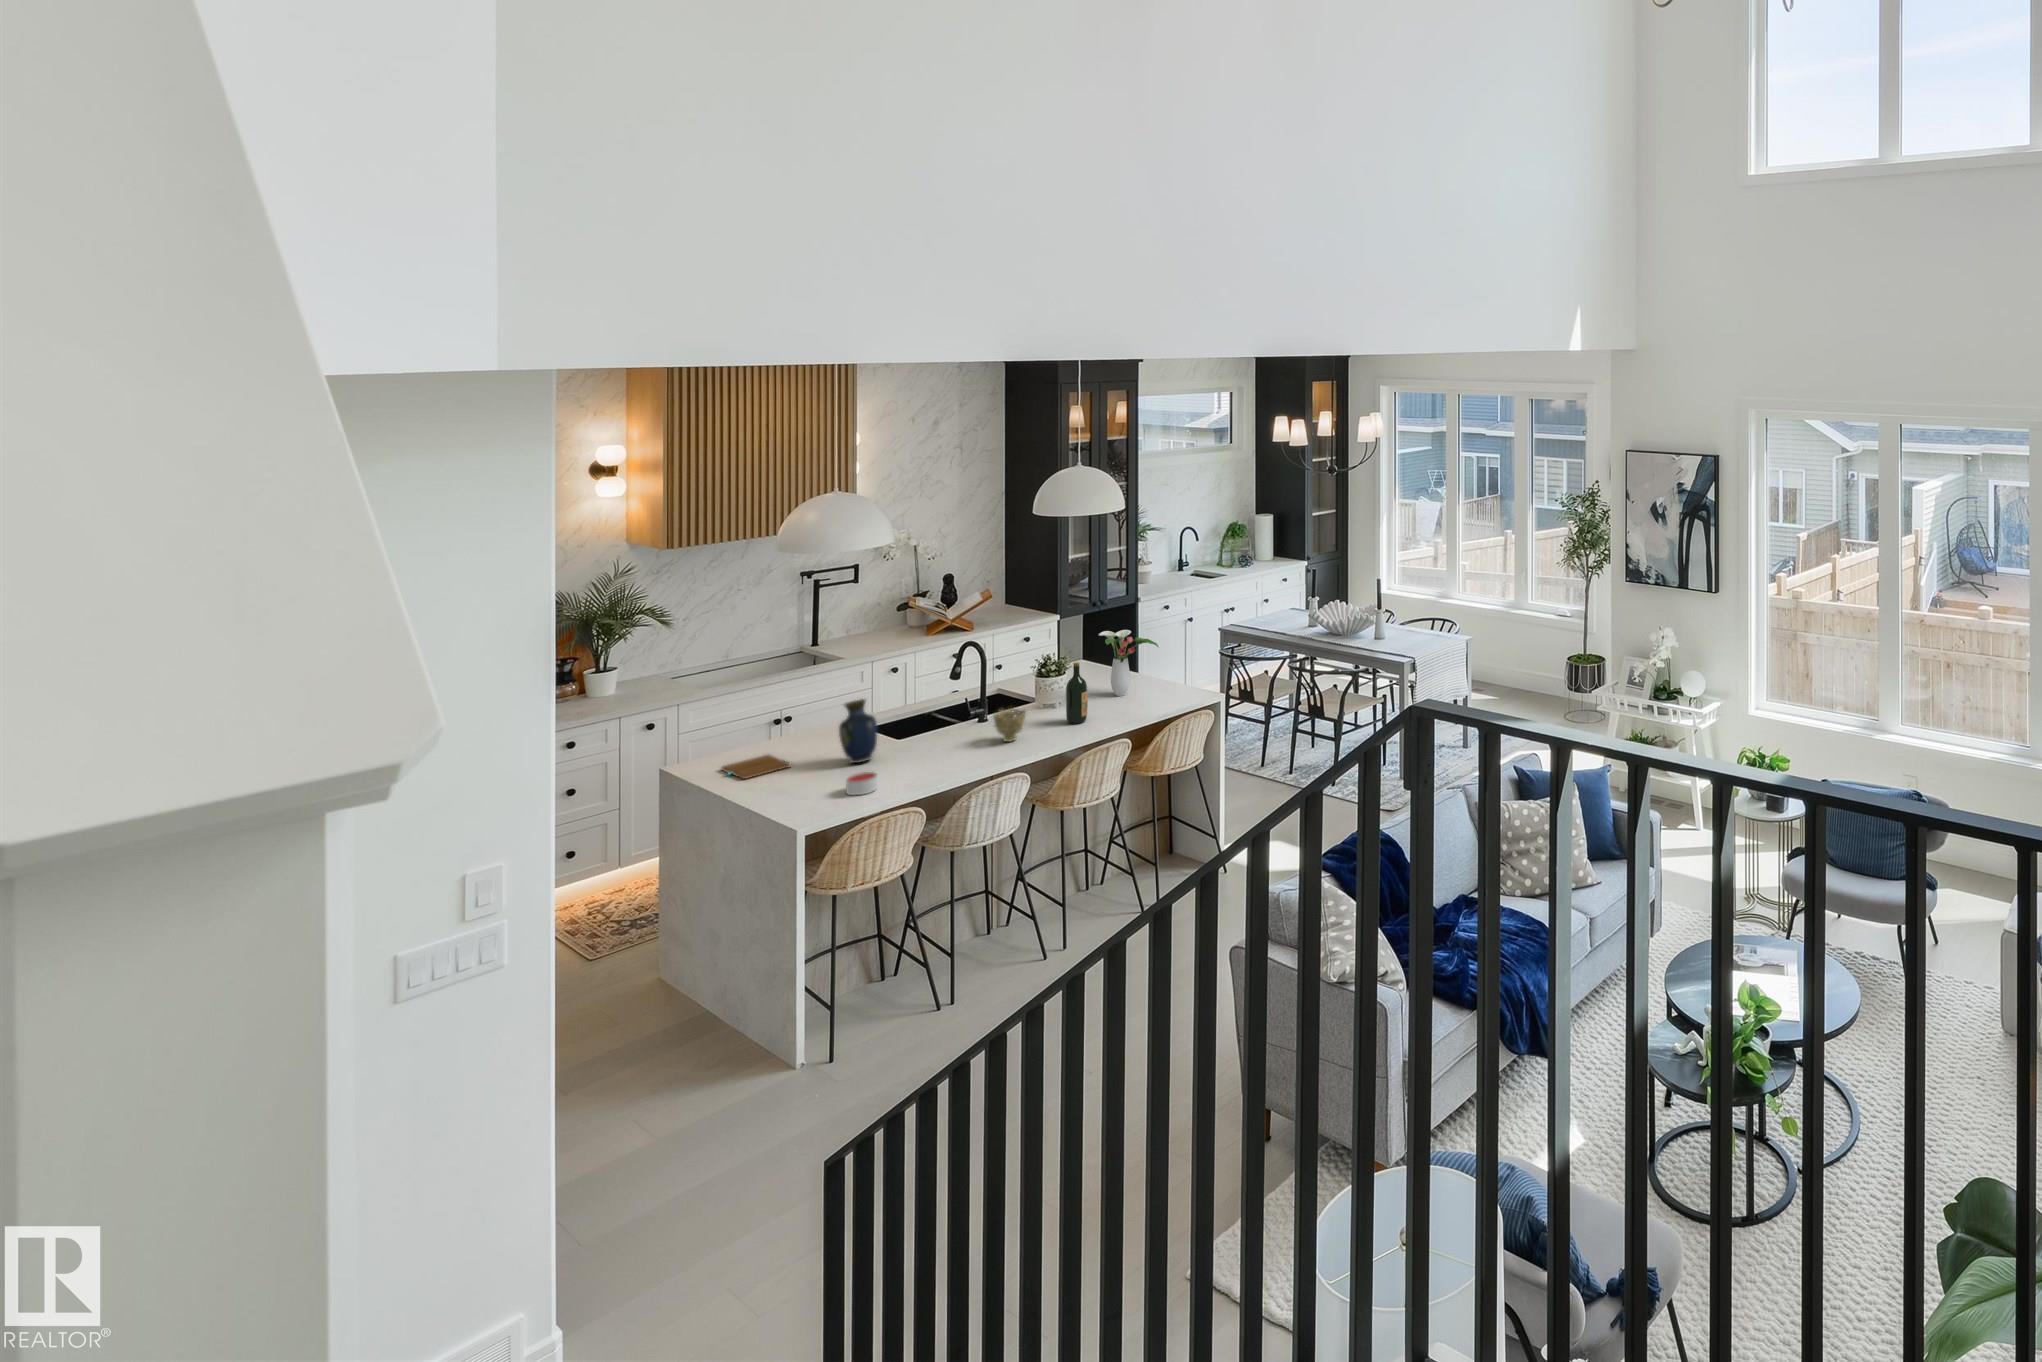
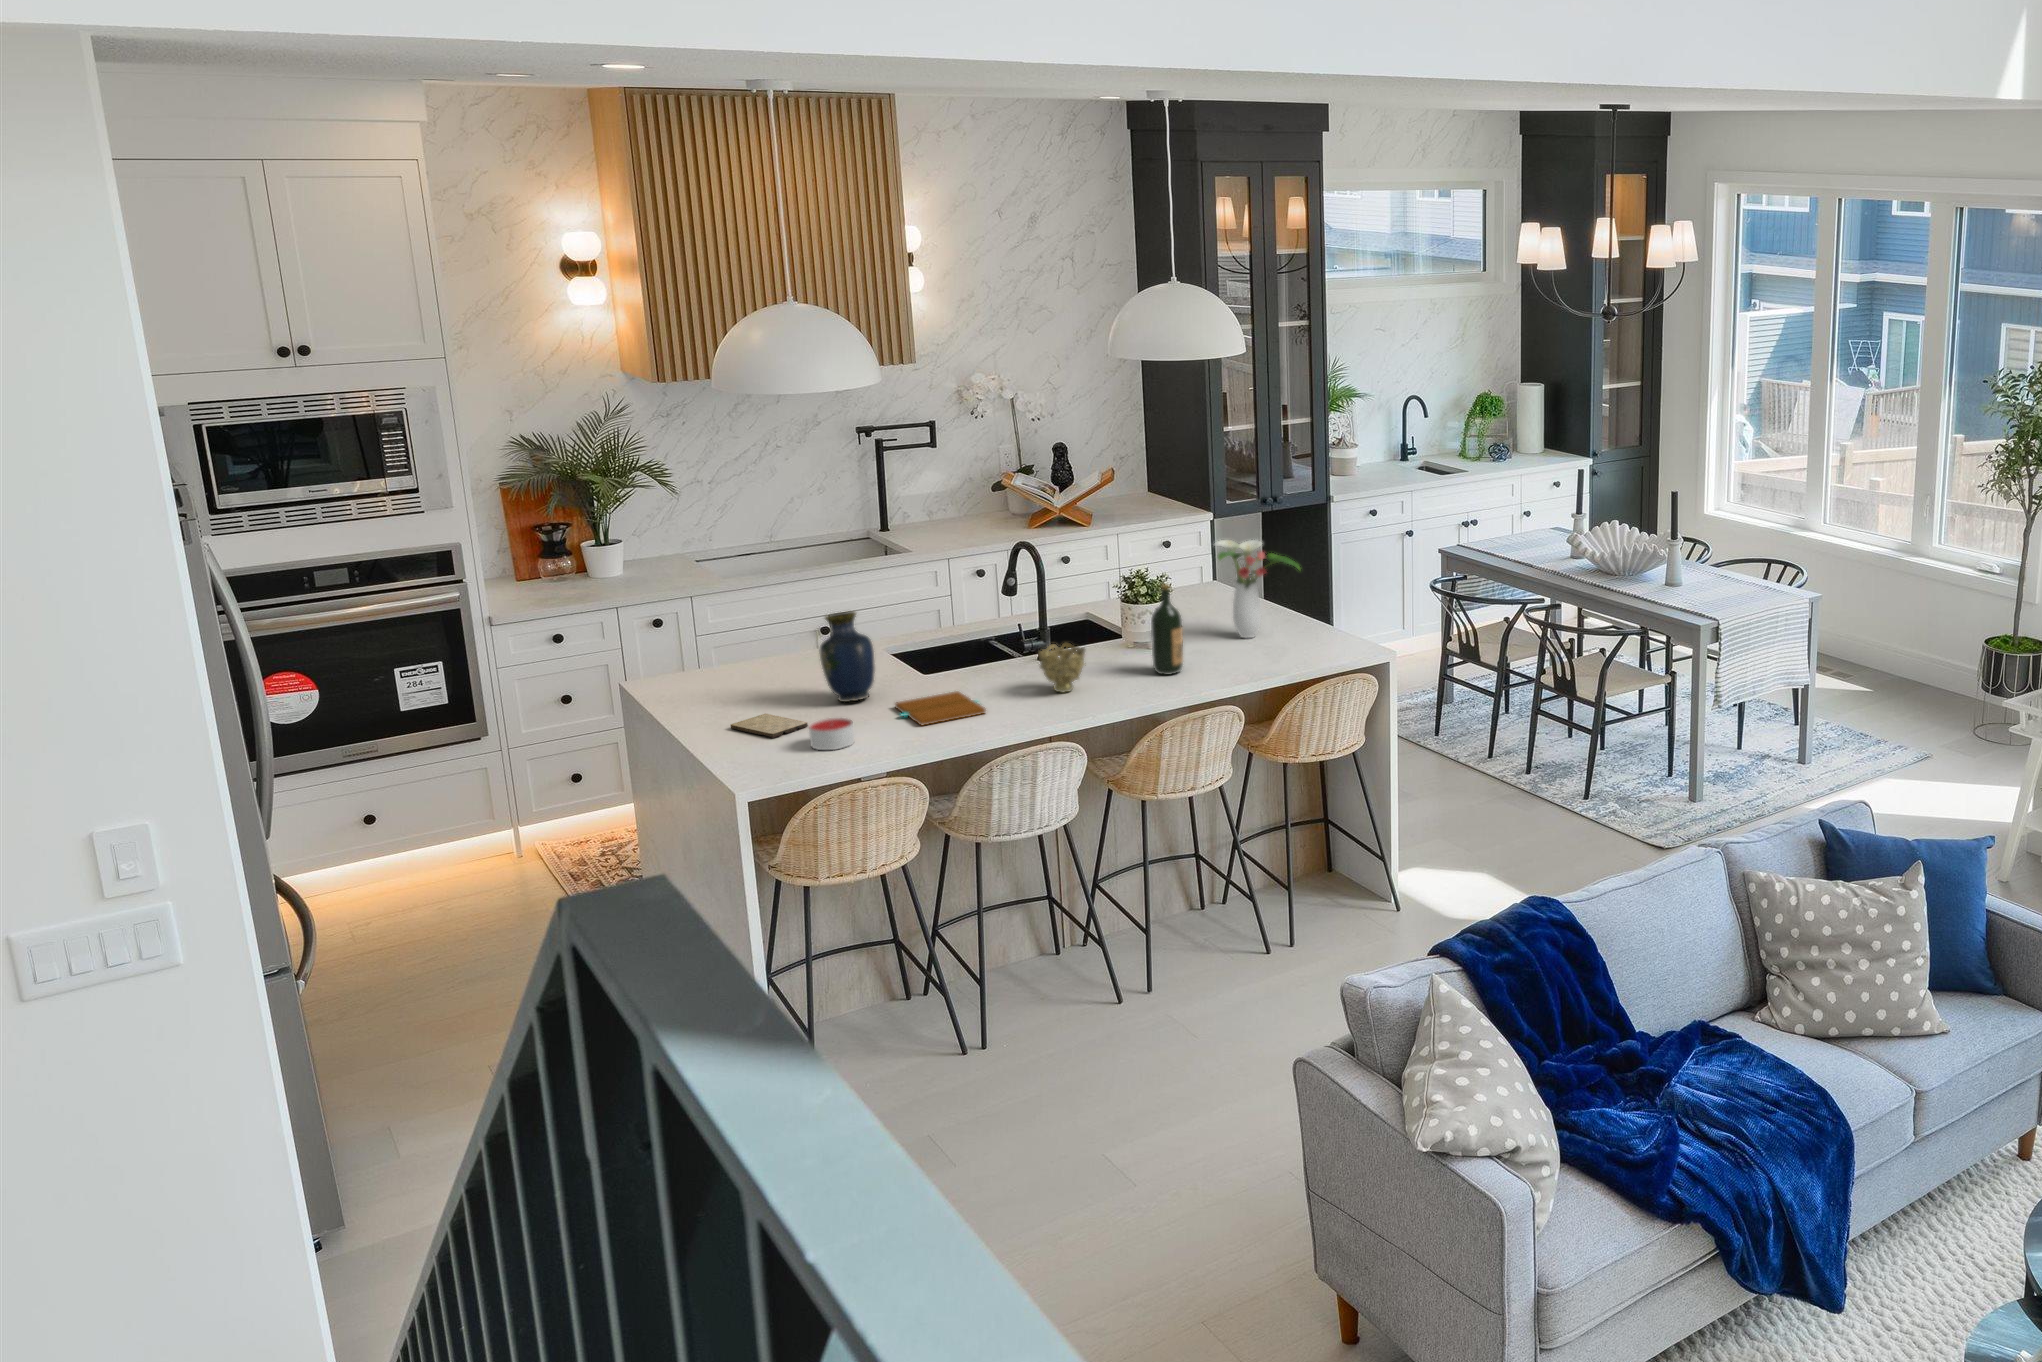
book: present [722,755,790,779] -> present [895,691,986,725]
cutting board: none [780,776,837,792] -> present [731,714,808,738]

